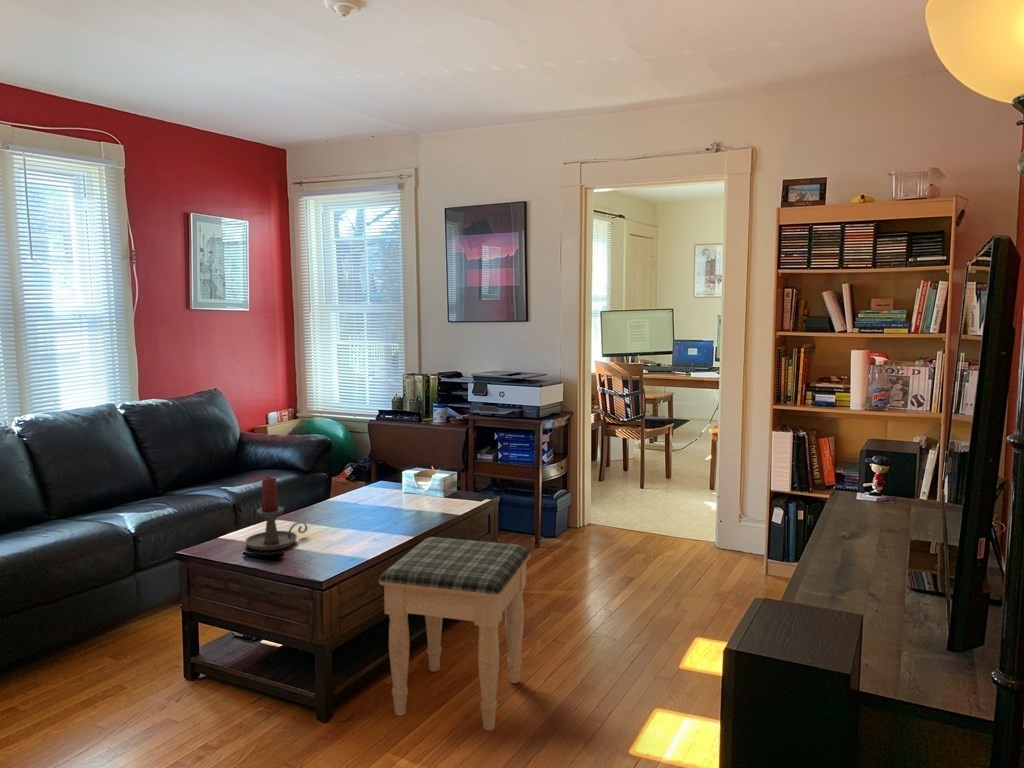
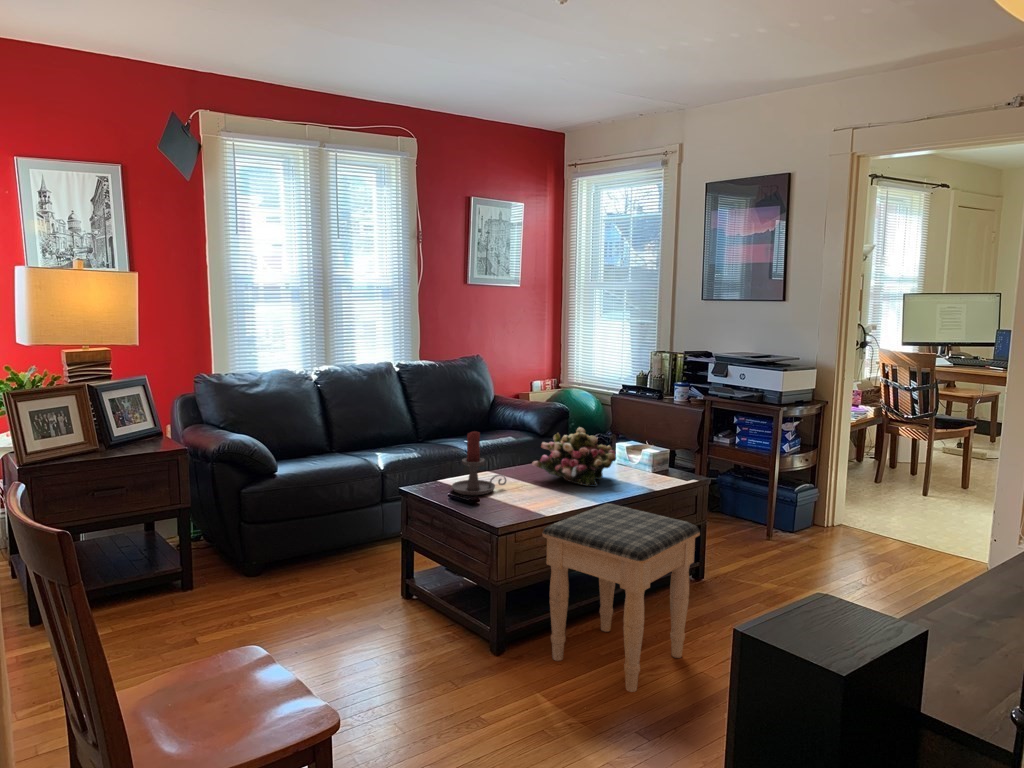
flower arrangement: none [327,460,419,521] -> present [532,428,616,486]

